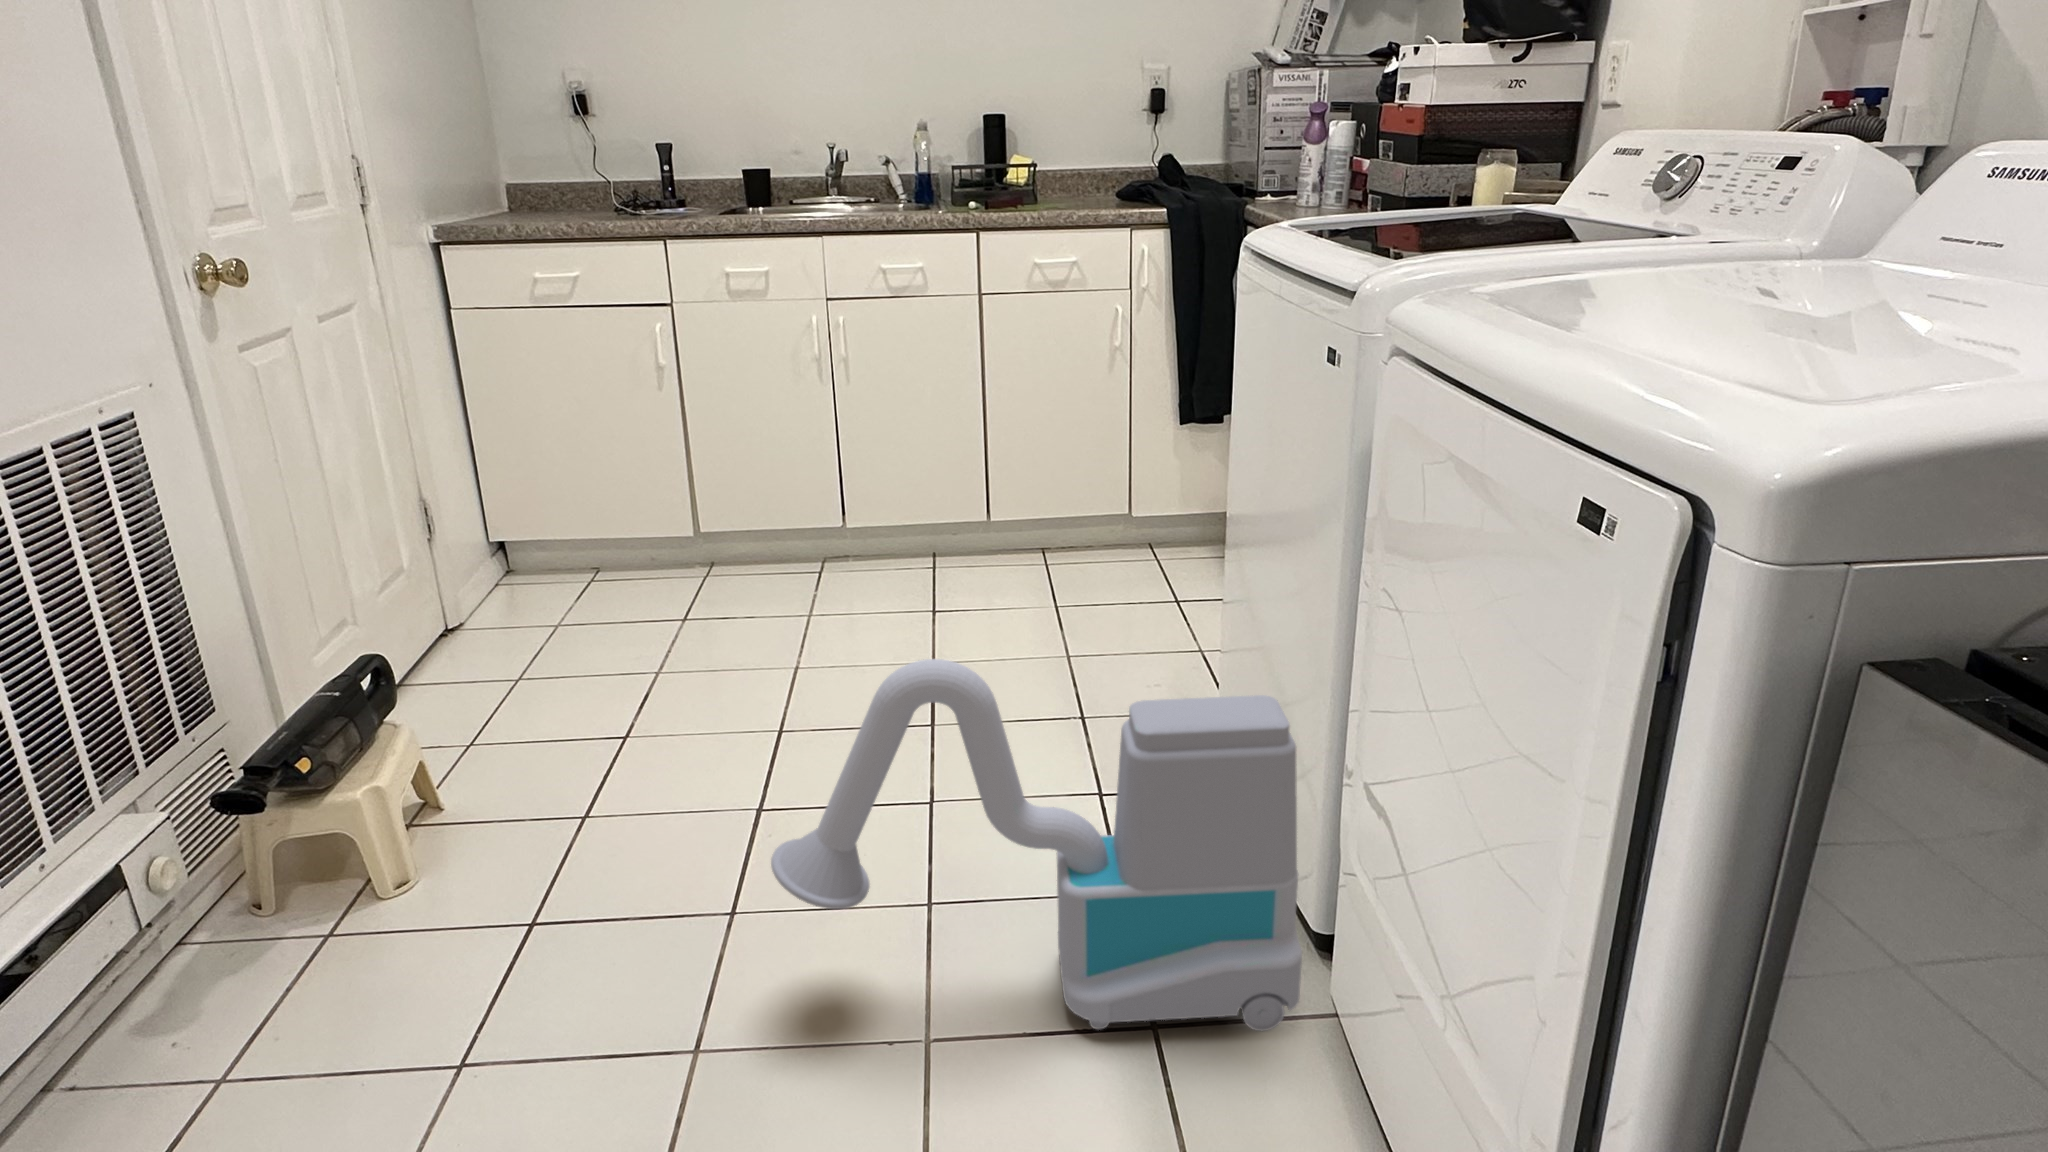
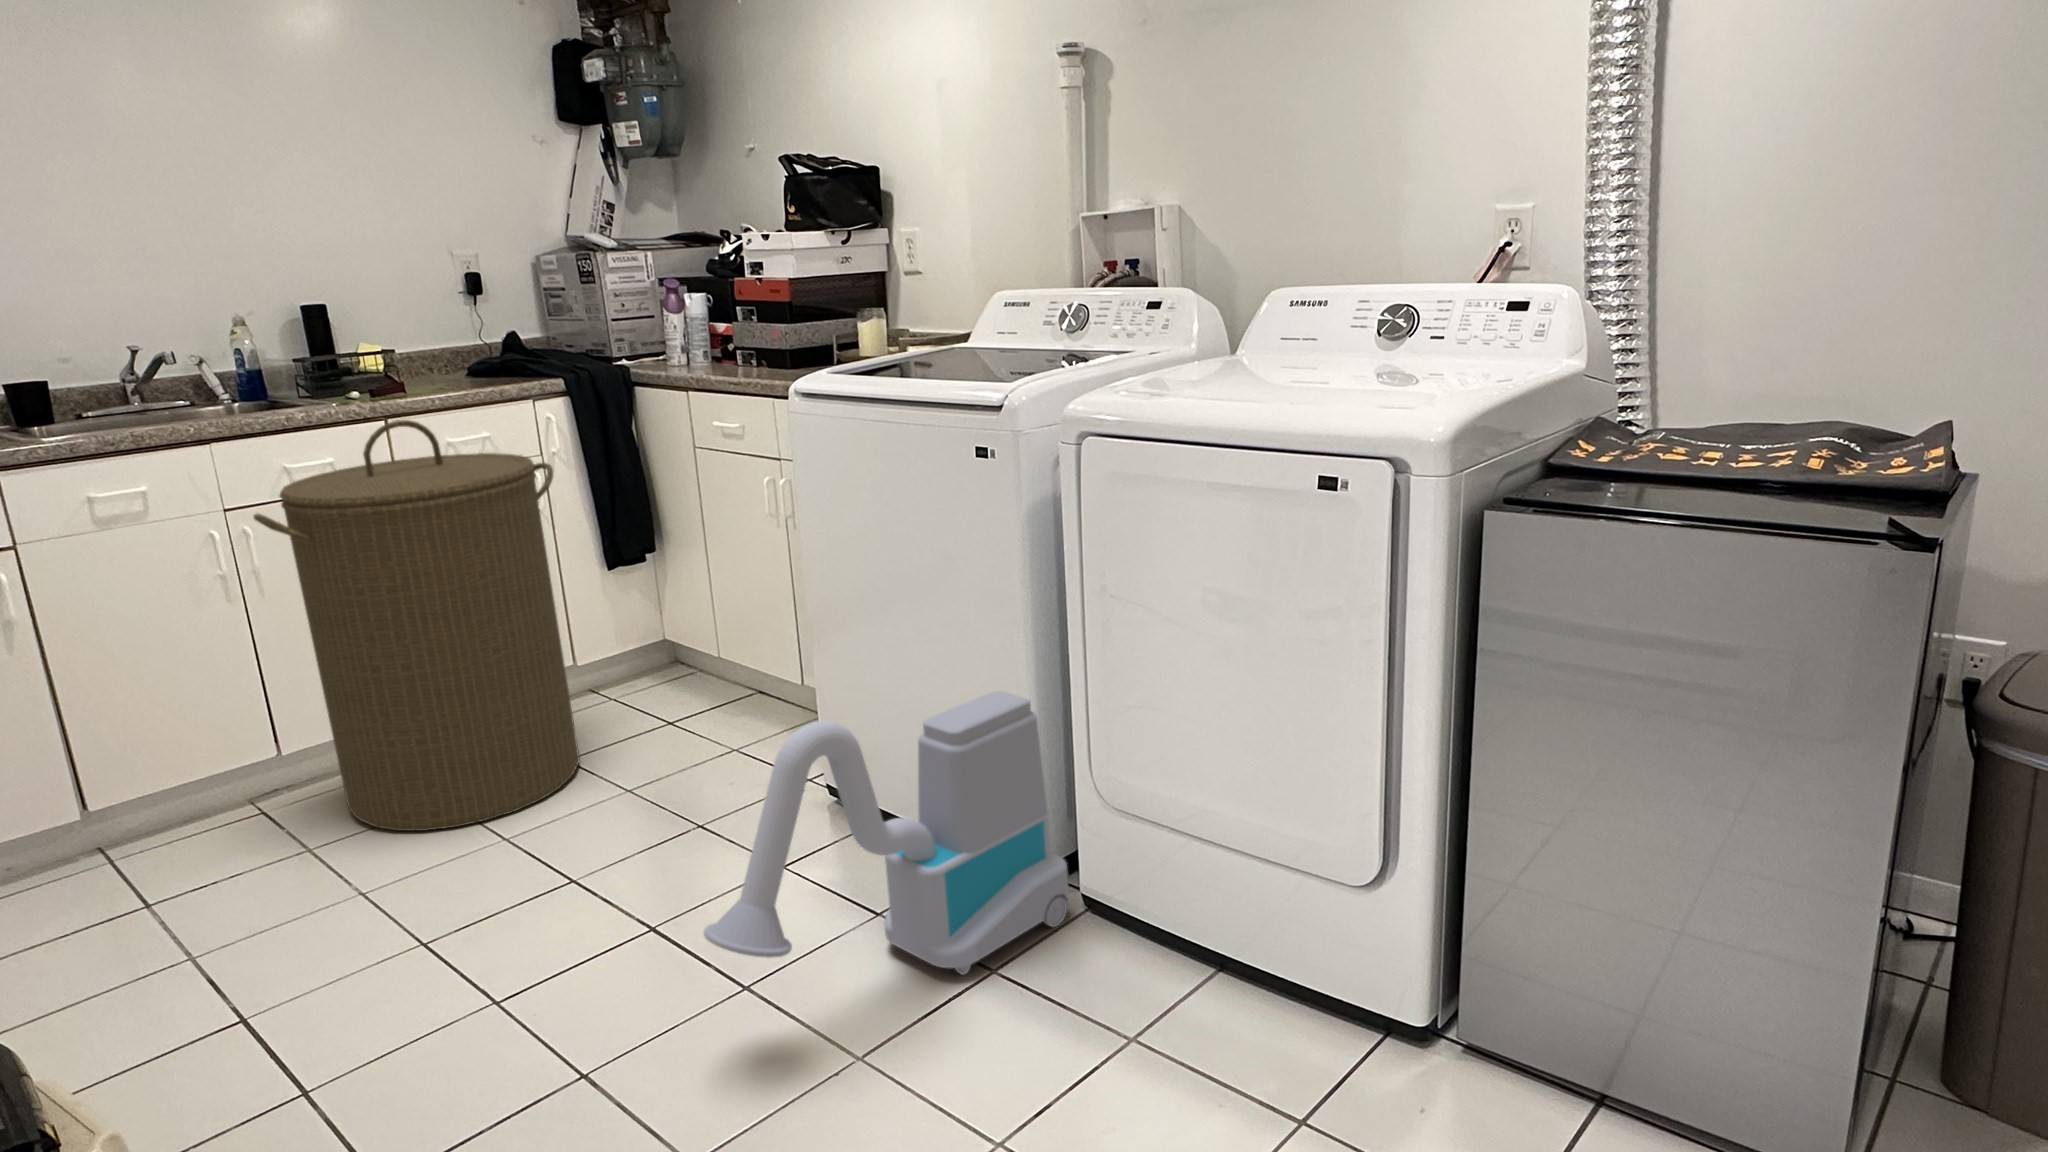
laundry hamper: none [802,232,1088,641] -> present [253,420,580,831]

